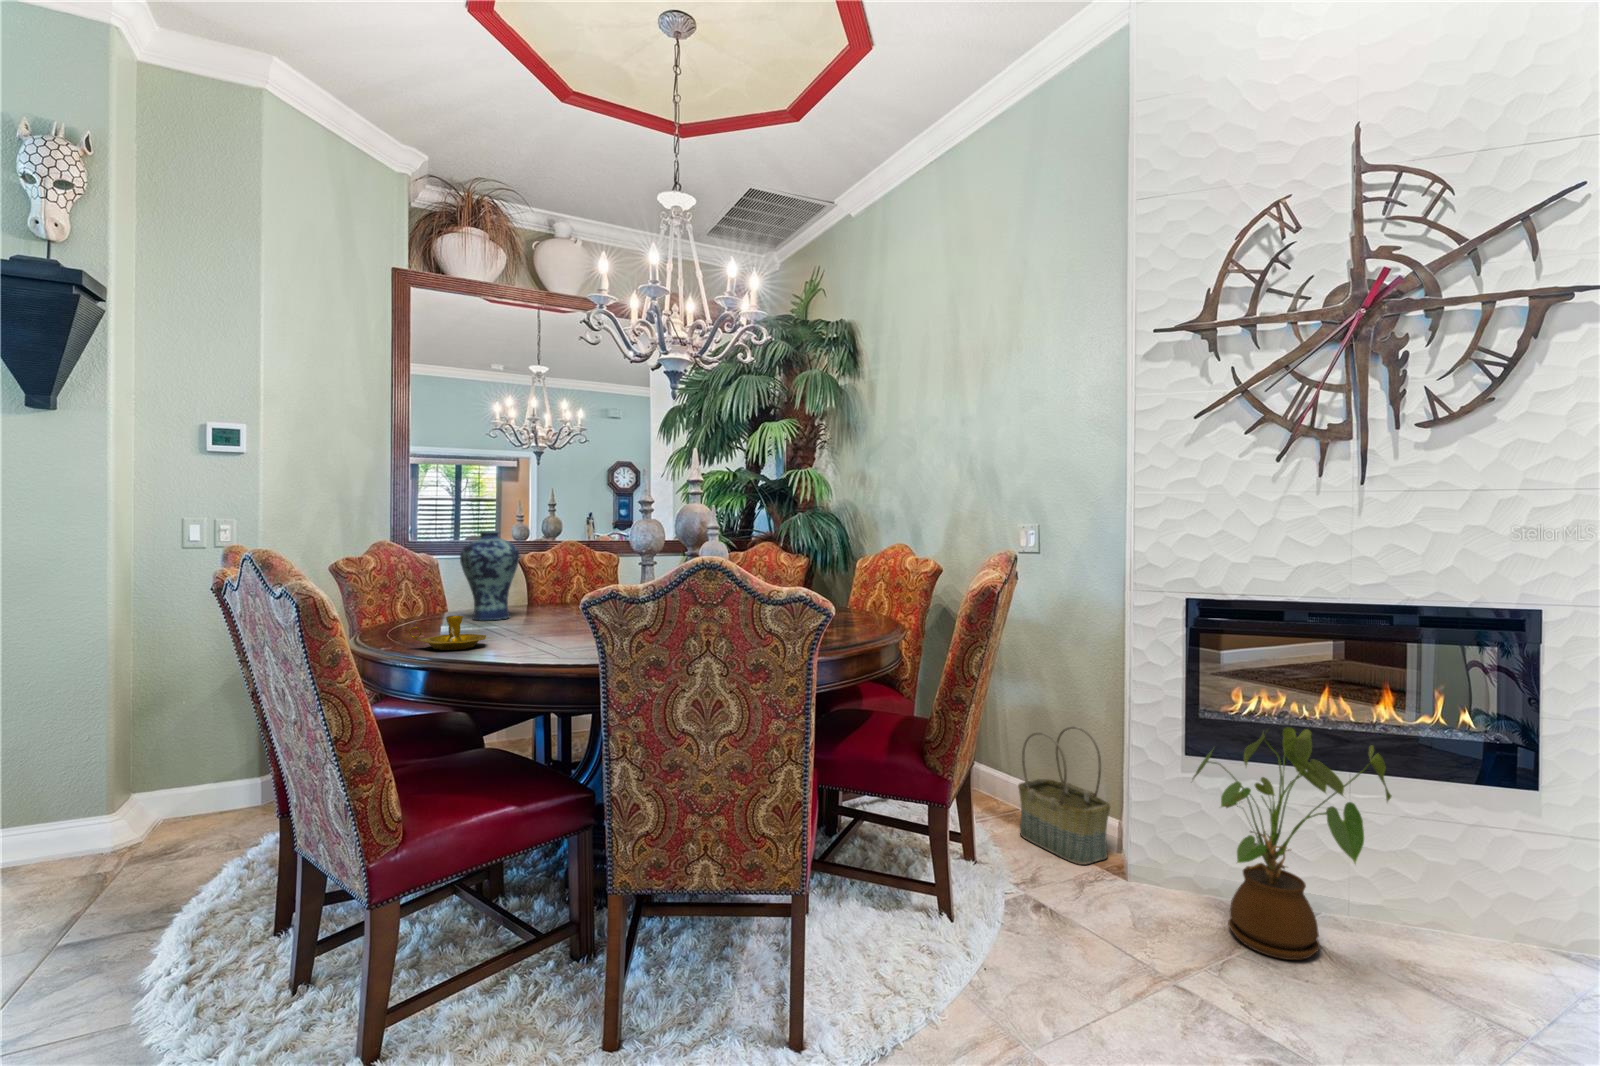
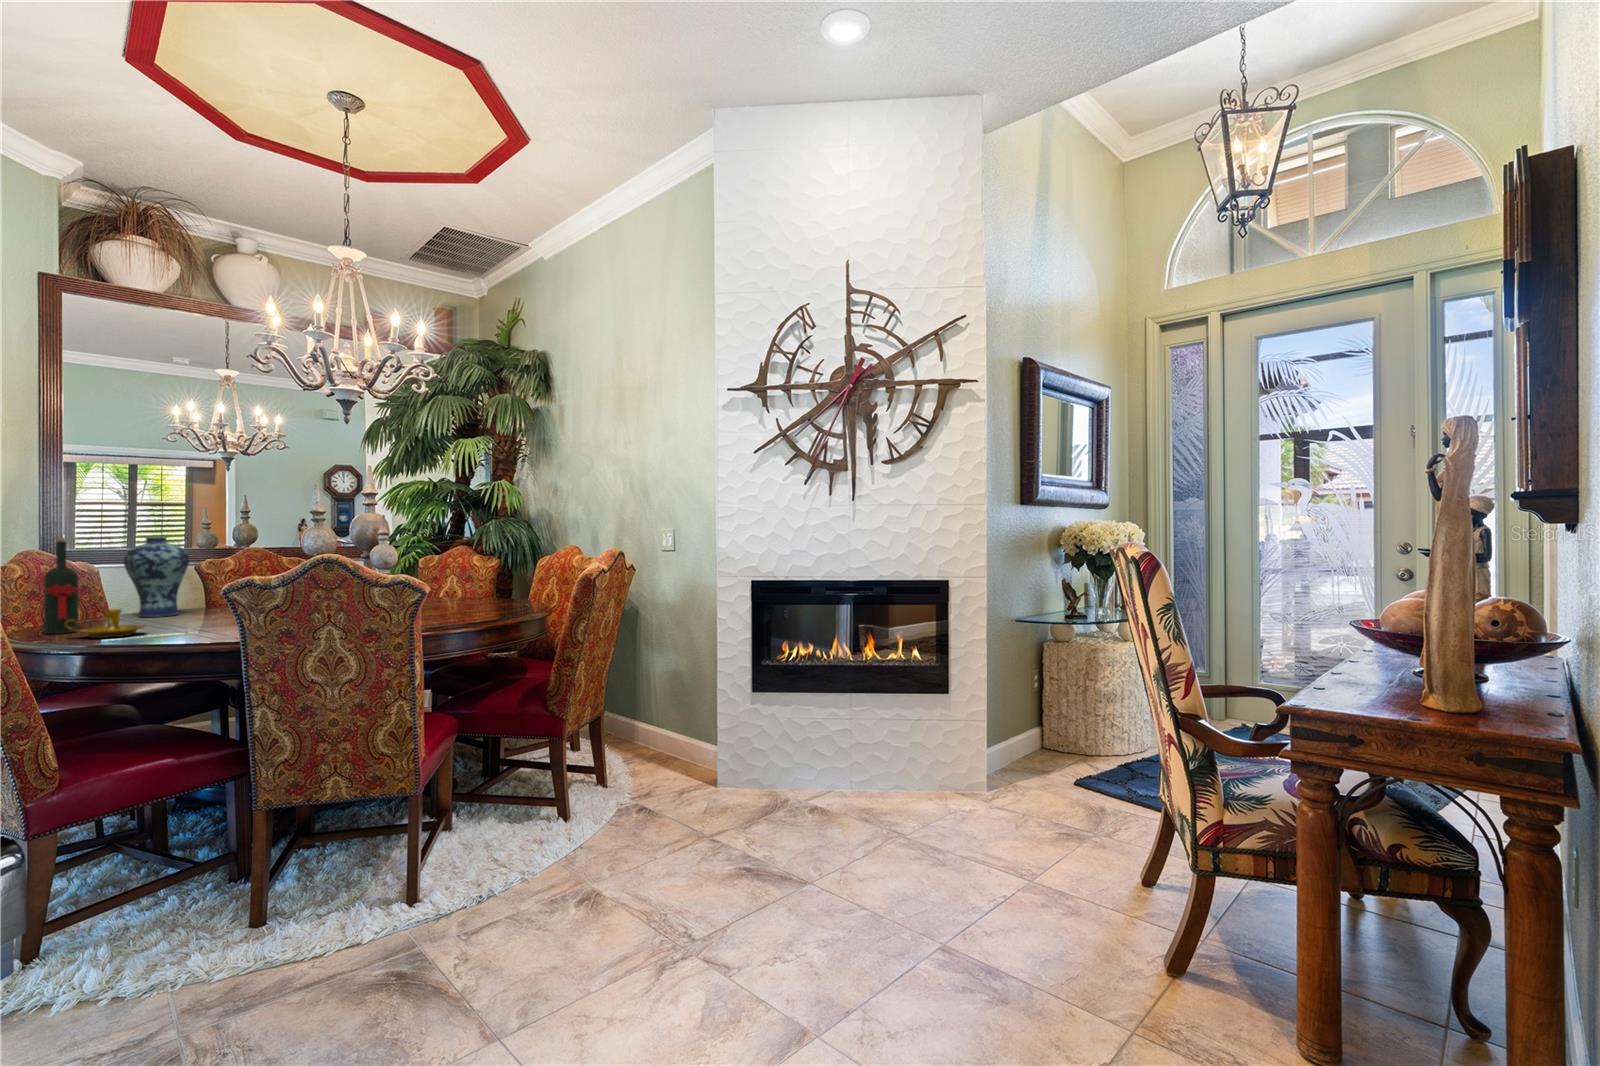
wine bottle: none [389,531,421,641] -> present [44,537,79,634]
basket: present [1018,726,1110,865] -> none [650,680,710,780]
house plant: present [1192,728,1391,960] -> none [739,665,856,817]

